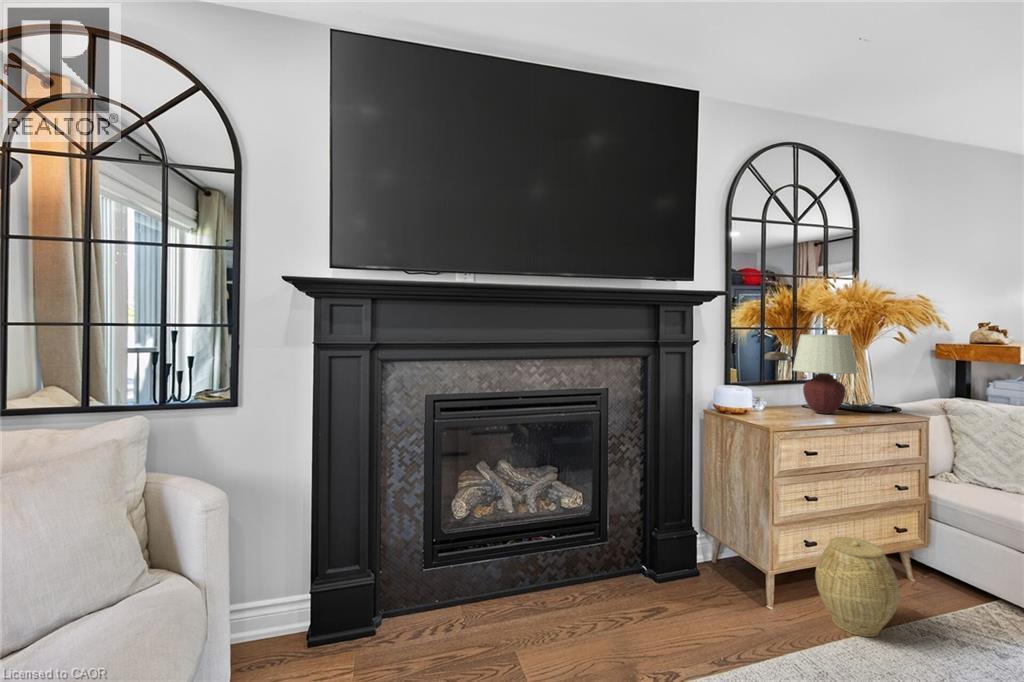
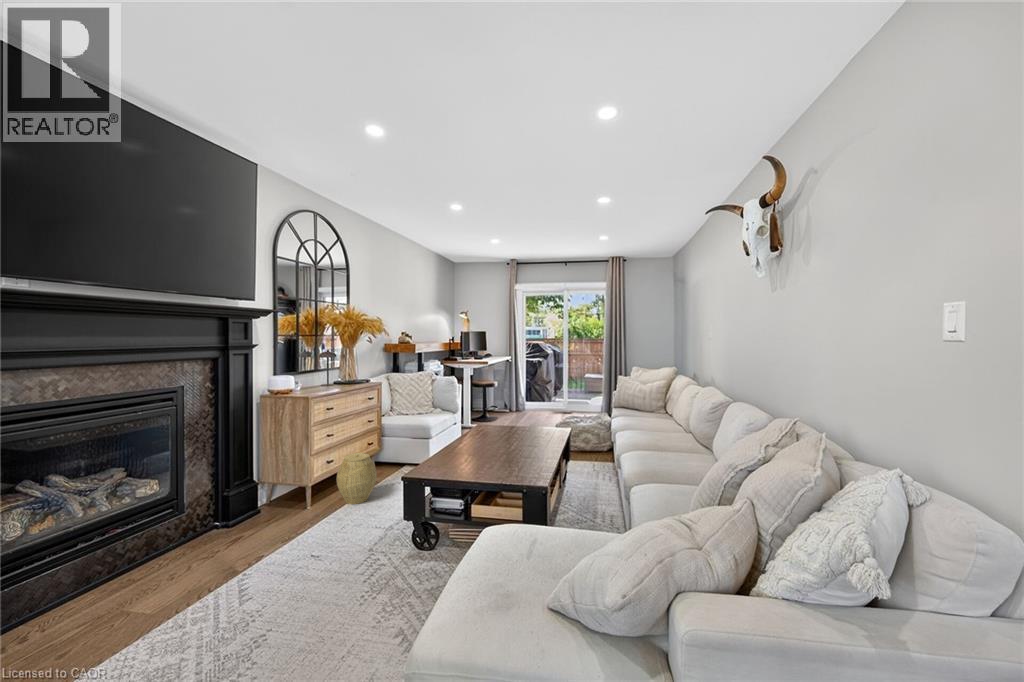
table lamp: present [793,335,858,414] -> none [316,340,353,387]

